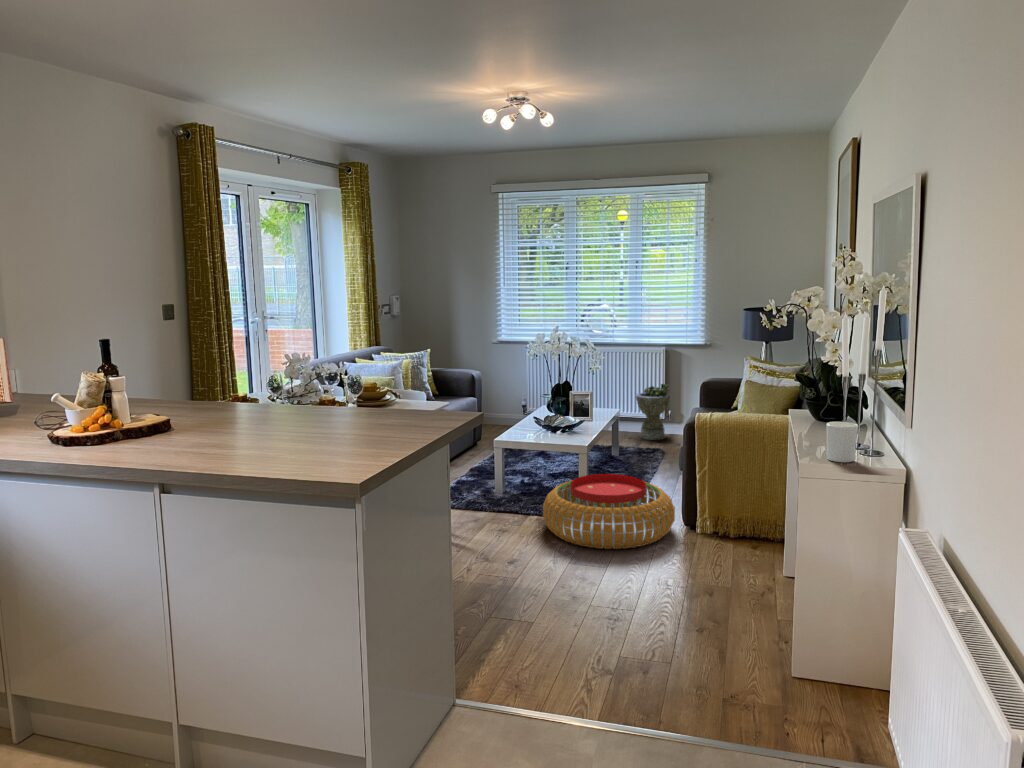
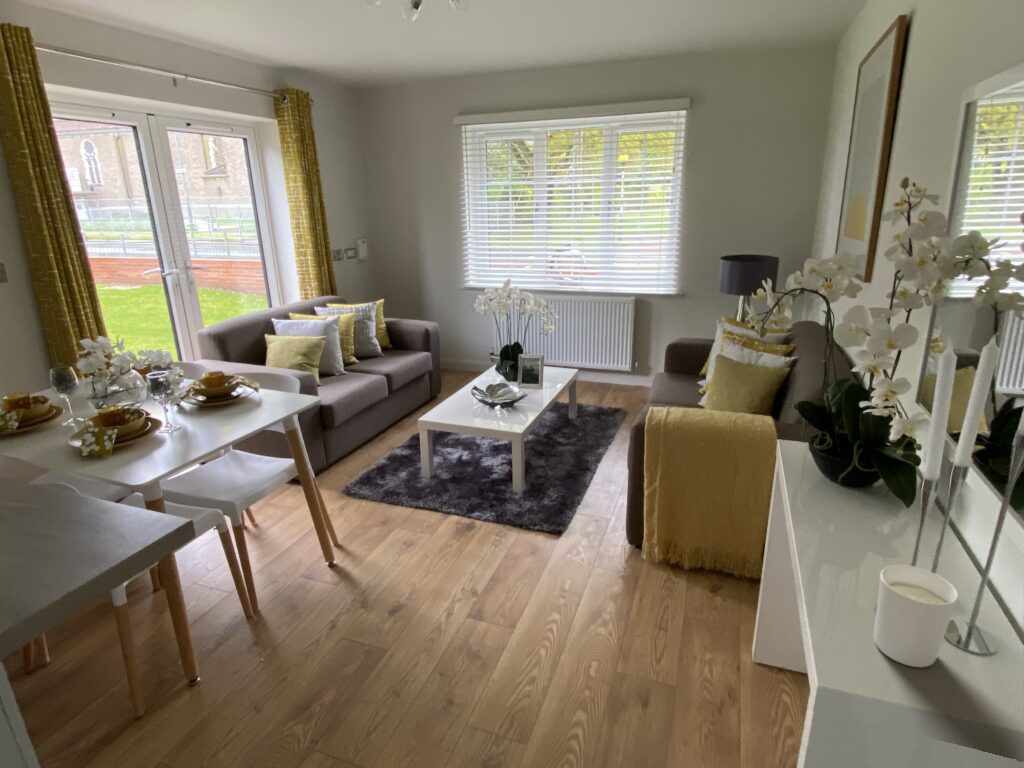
planter: present [636,384,670,440] -> none [601,336,637,395]
pouf: present [543,474,675,549] -> none [452,474,617,589]

